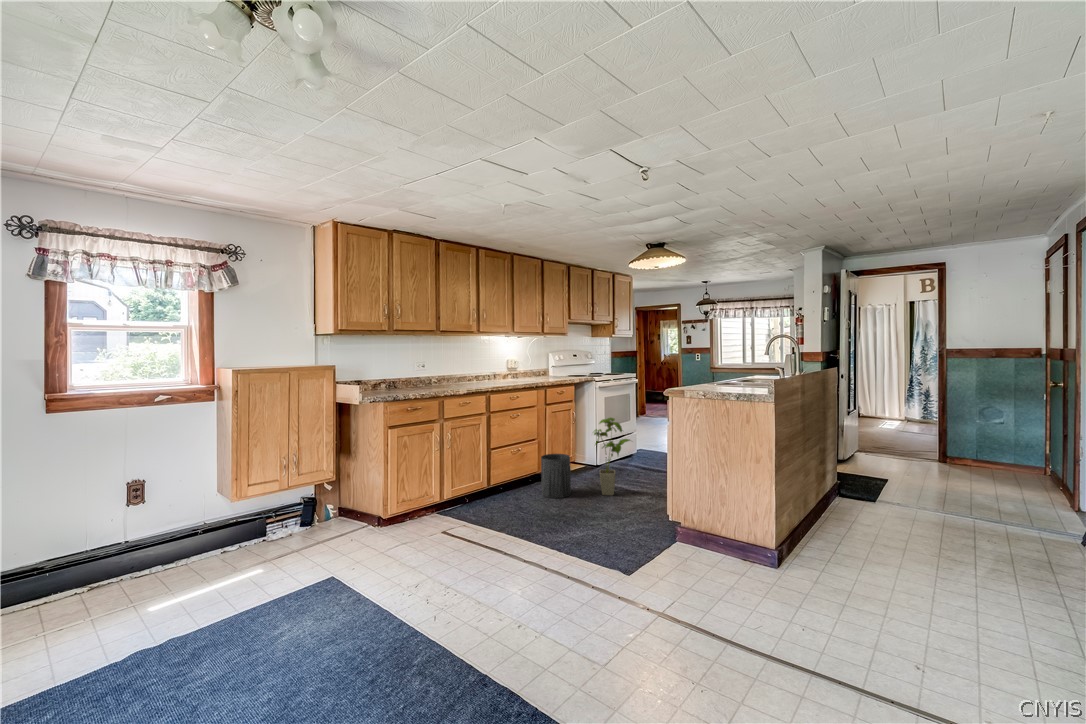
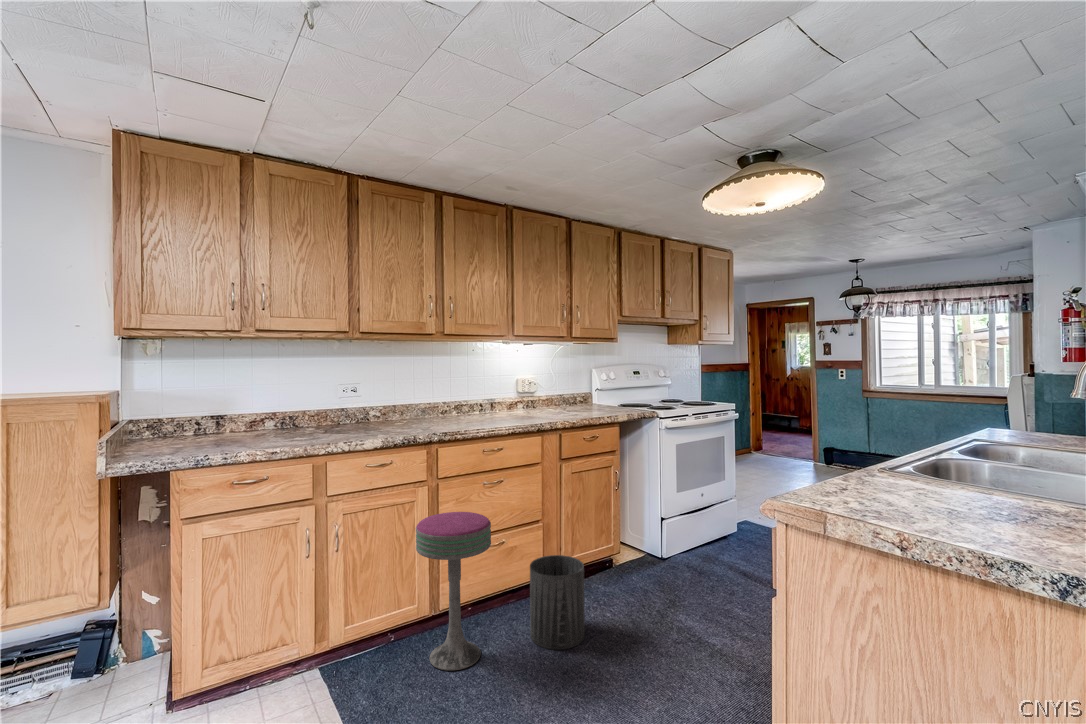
house plant: present [594,418,630,495] -> none [627,500,709,655]
bar stool: none [486,430,526,508] -> present [416,512,491,671]

